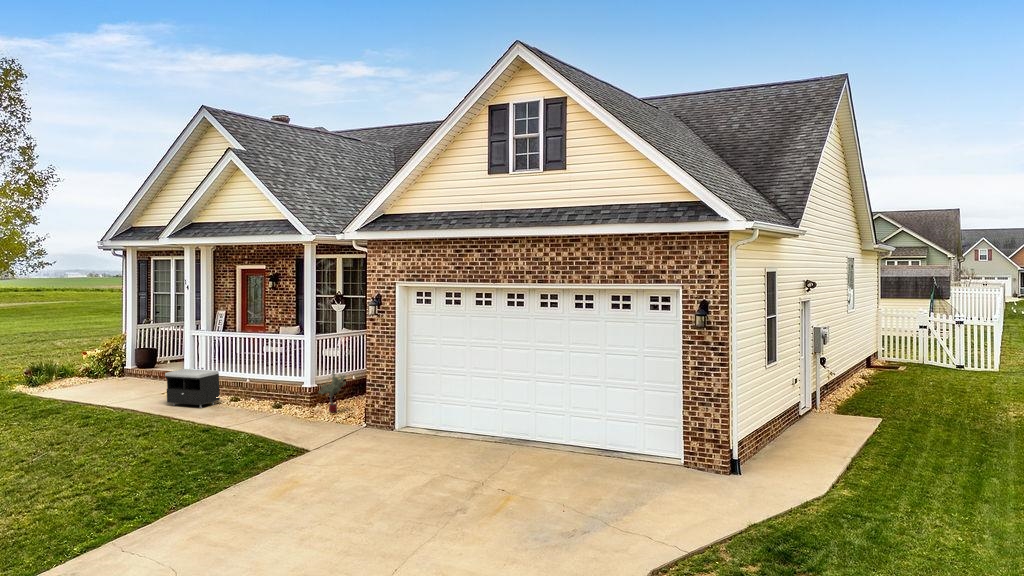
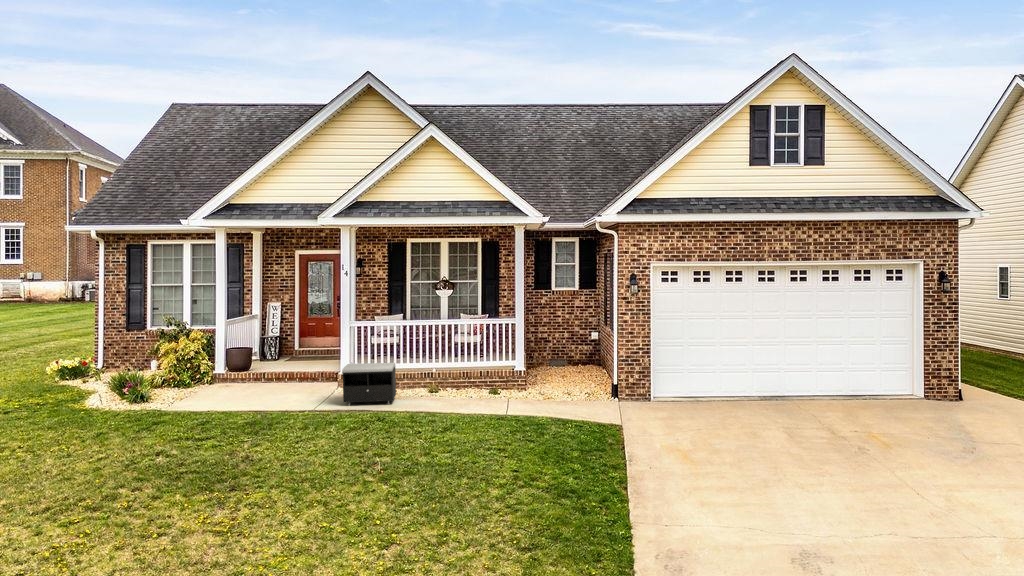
potted tree: present [319,372,346,412] -> none [523,353,544,394]

